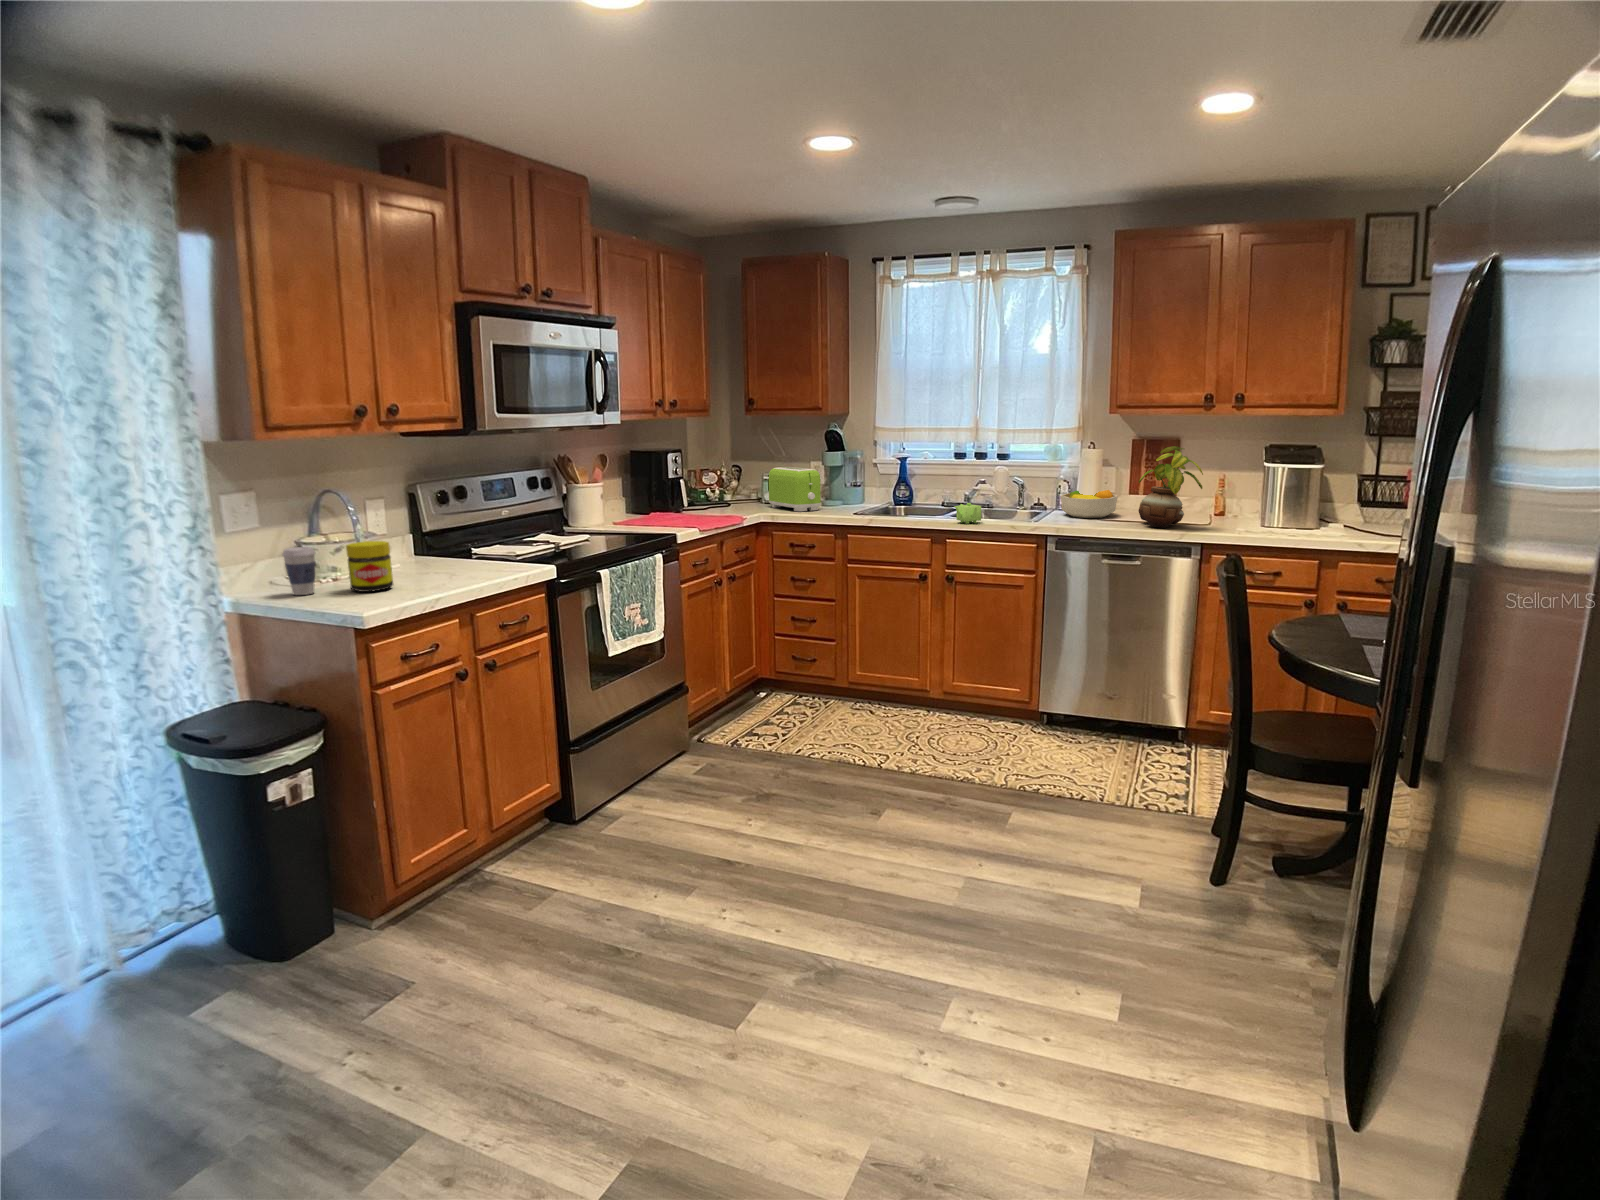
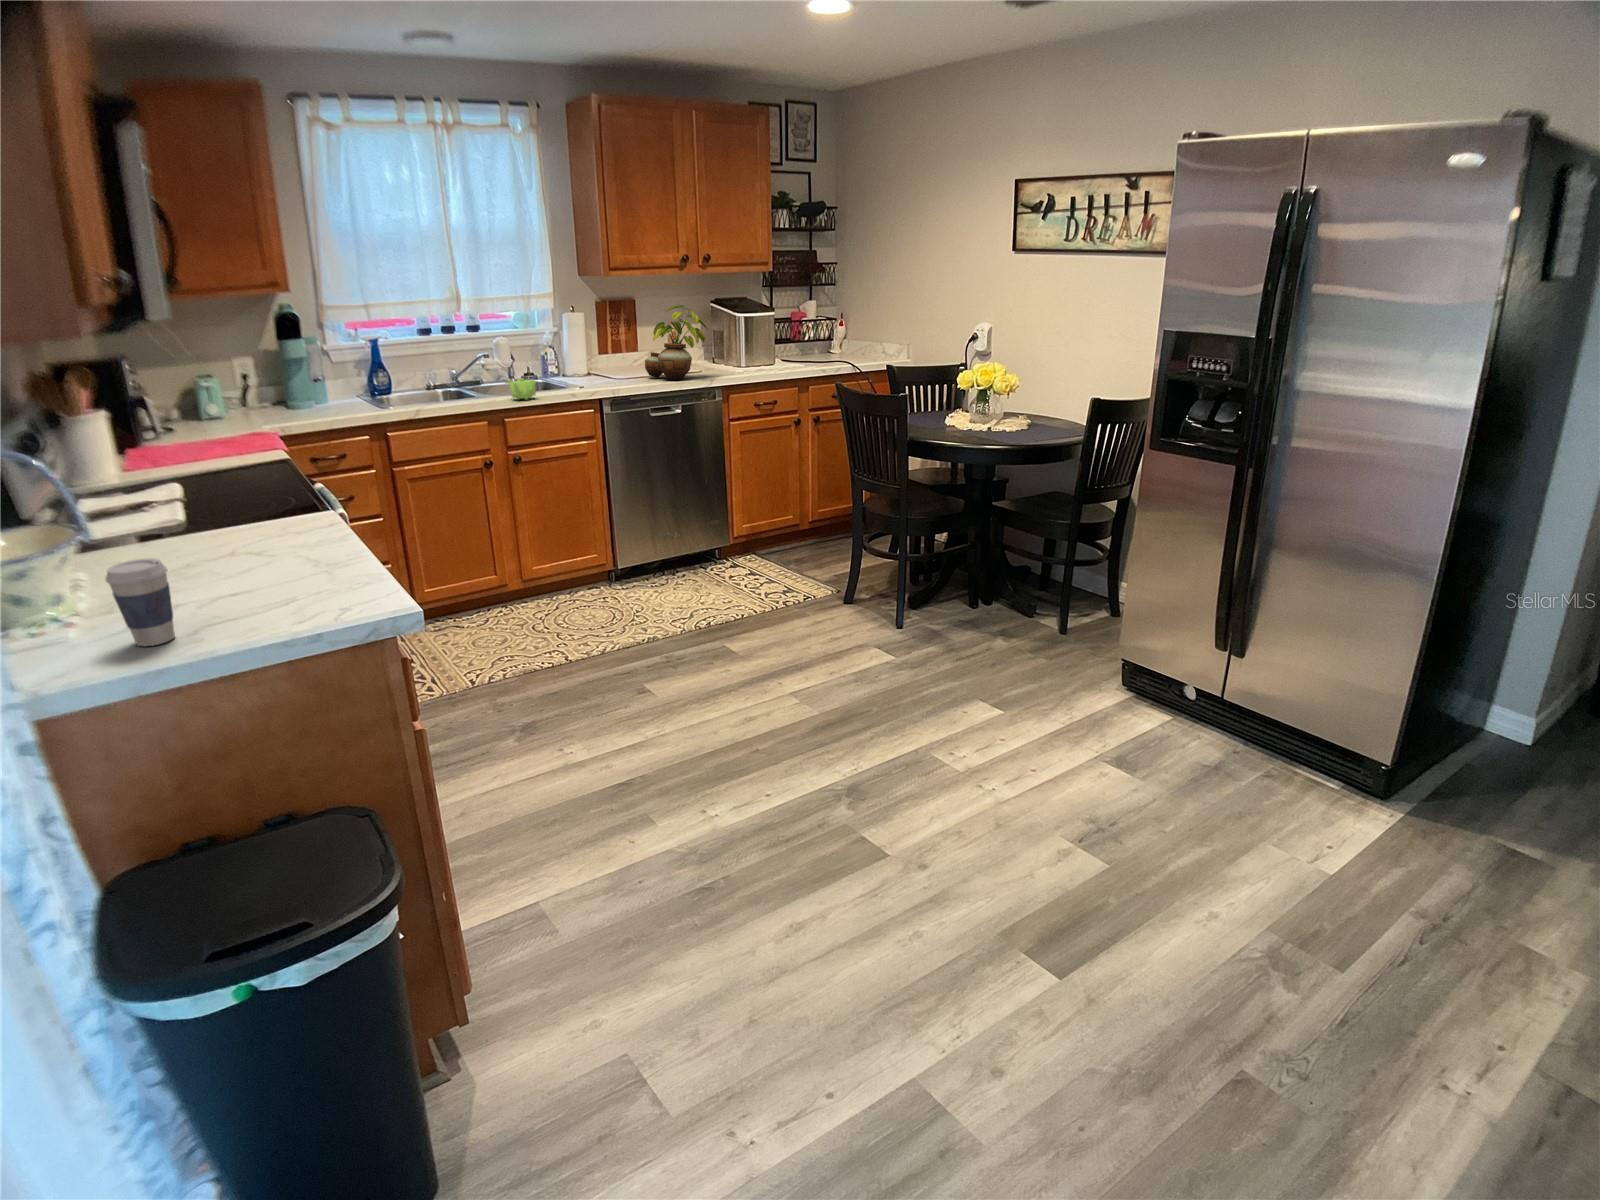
toaster: present [769,467,821,511] -> none [210,362,307,419]
fruit bowl: present [1061,490,1118,518] -> none [553,349,611,382]
jar: present [346,541,393,592] -> none [185,522,274,611]

